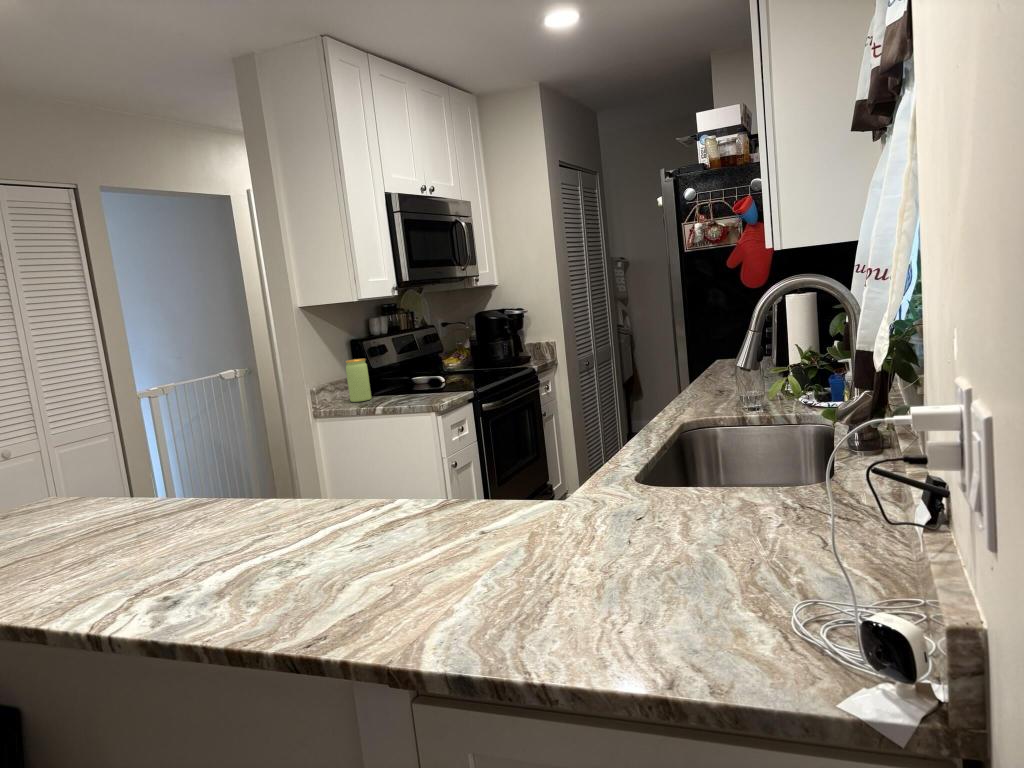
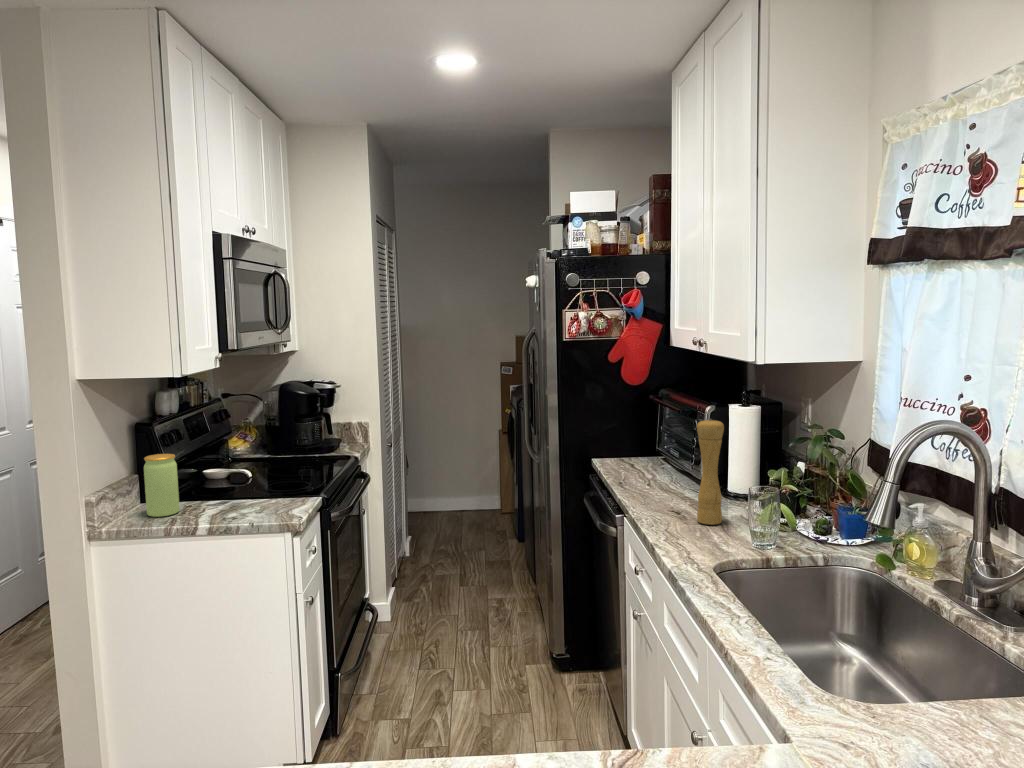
pepper mill: none [721,302,752,398] -> present [697,419,724,525]

